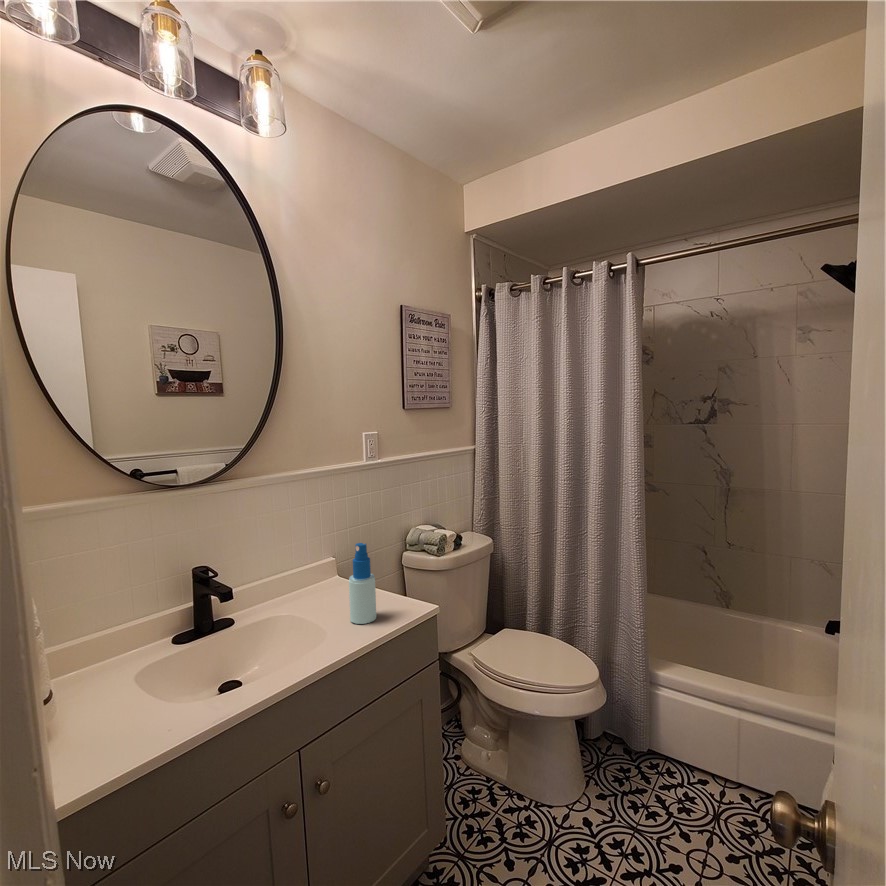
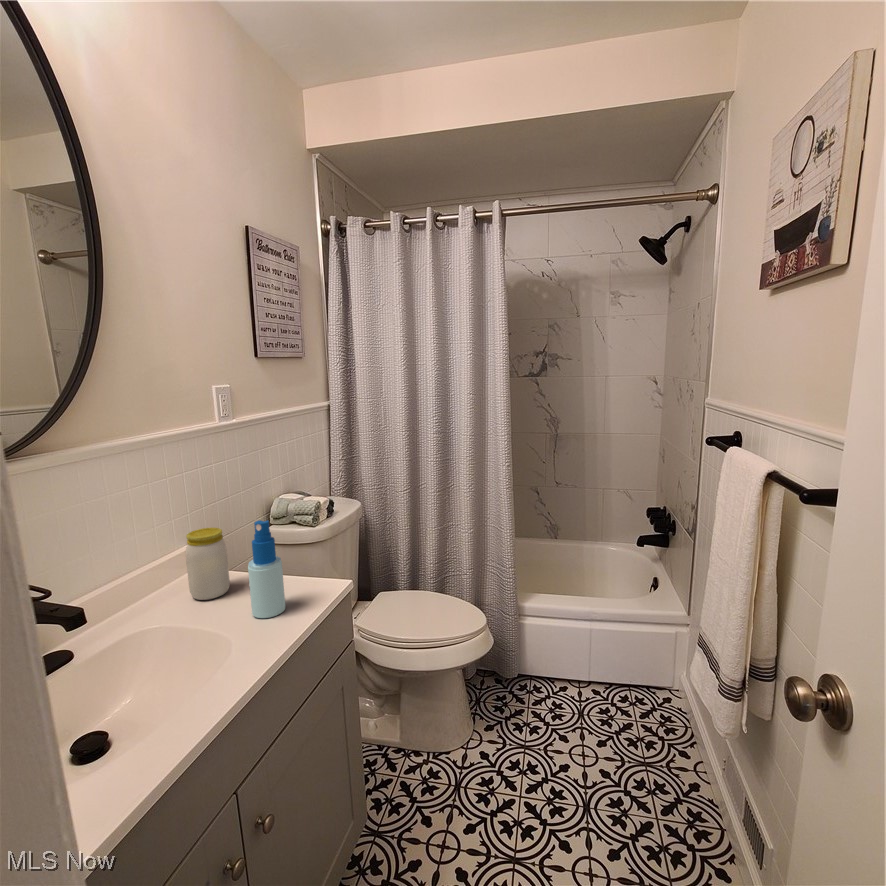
jar: none [318,545,349,602] -> present [186,528,230,600]

